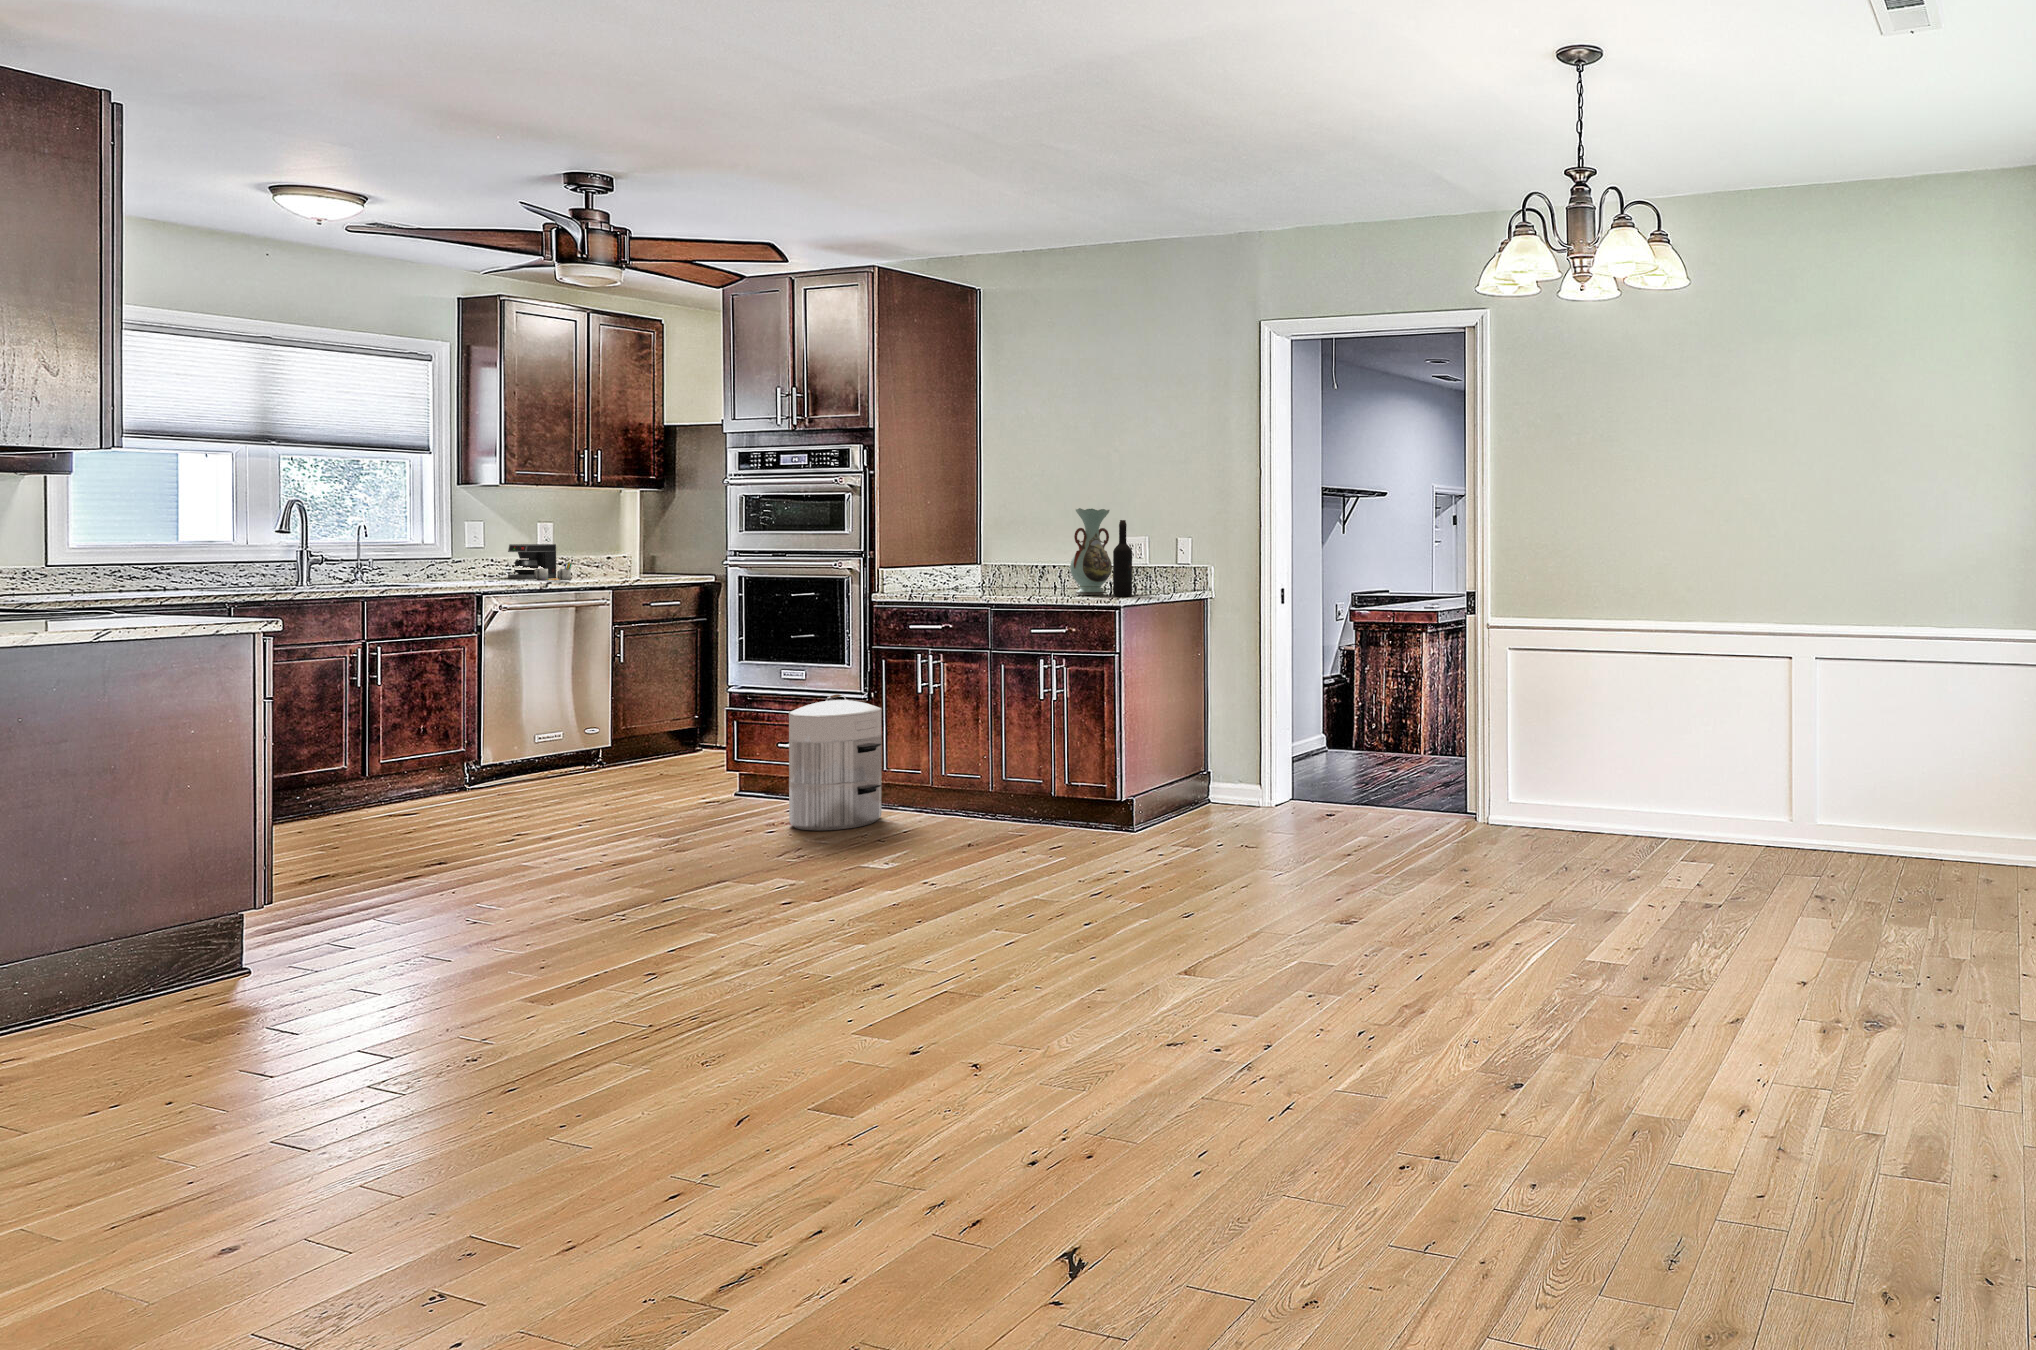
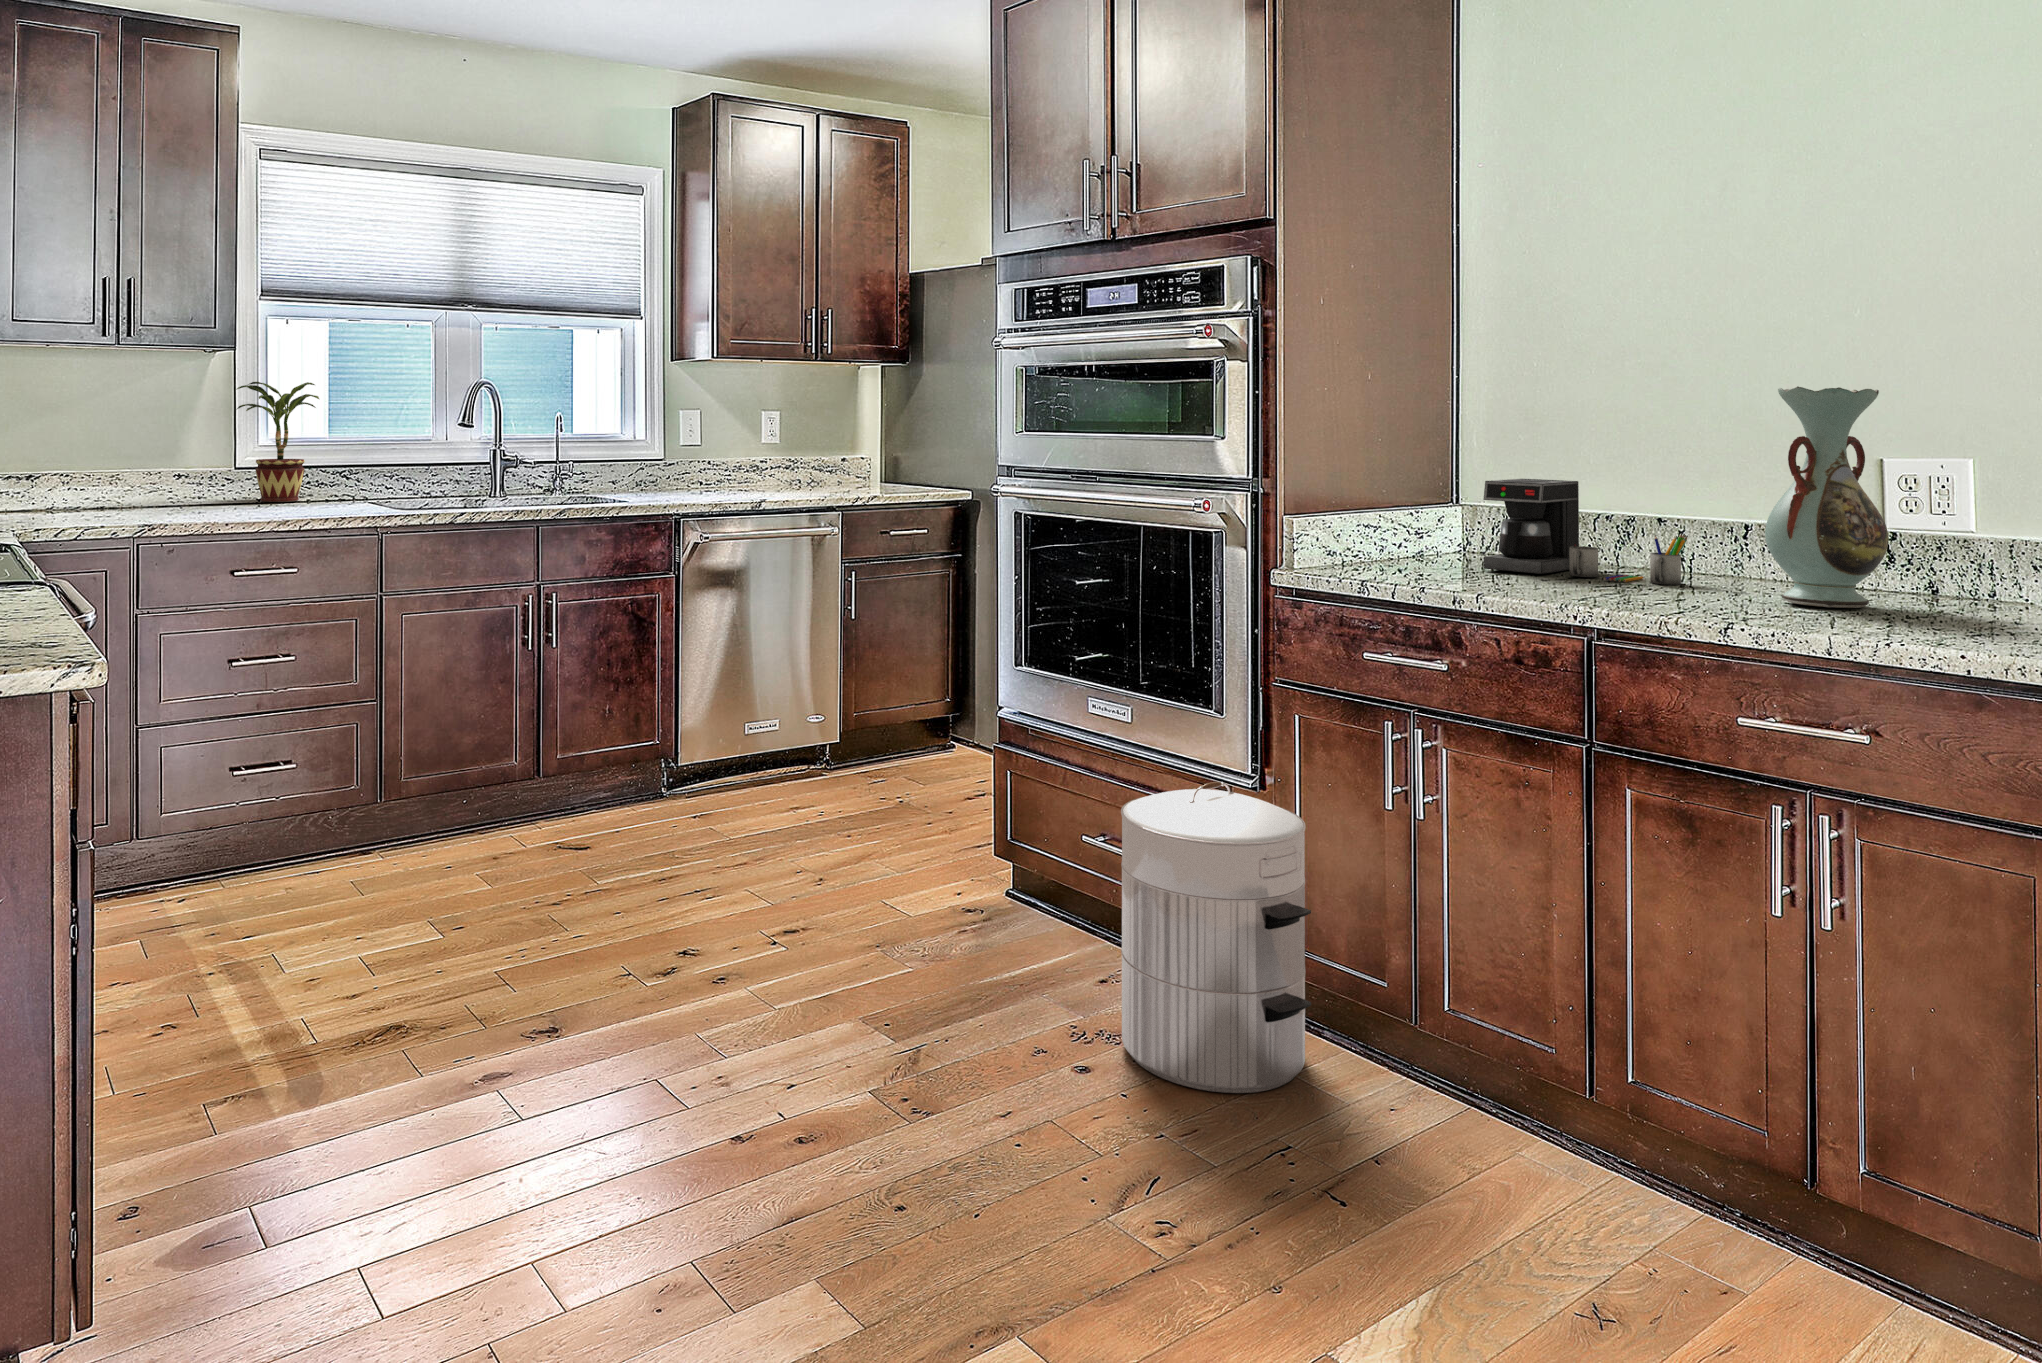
potted plant: none [58,498,148,590] -> present [237,382,319,502]
wine bottle: present [1113,520,1132,596] -> none [1929,418,1993,625]
coffee maker: present [508,544,573,580] -> present [1484,479,1688,585]

